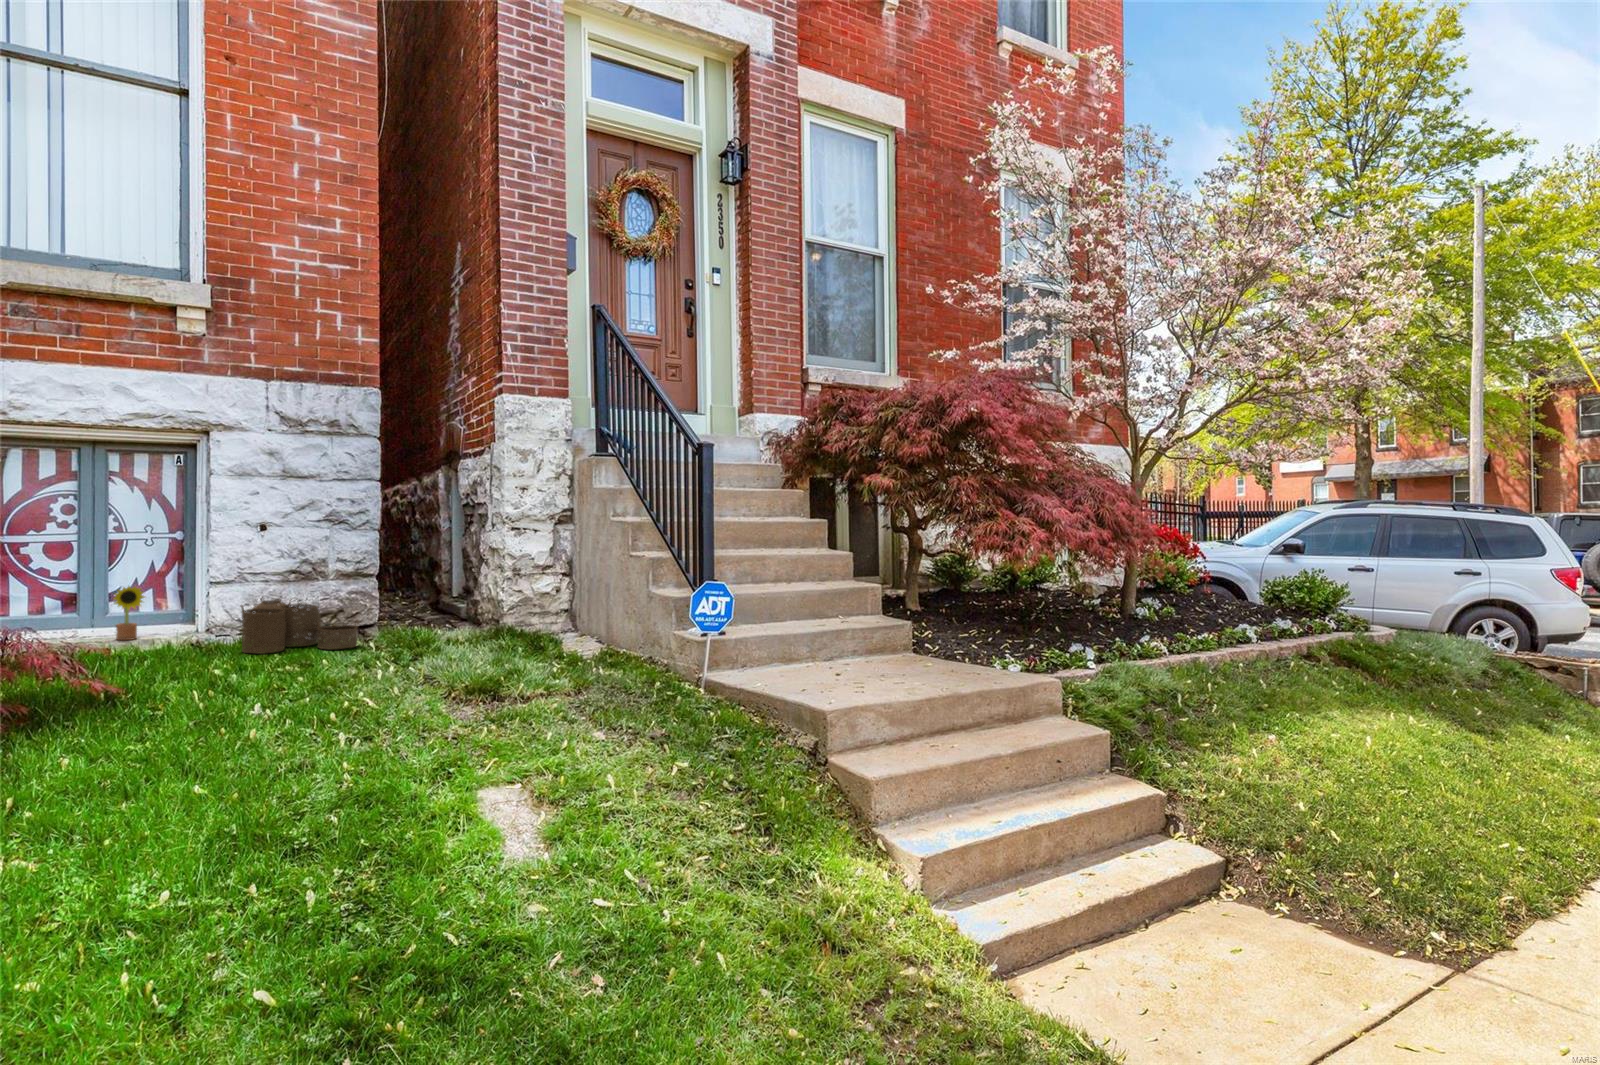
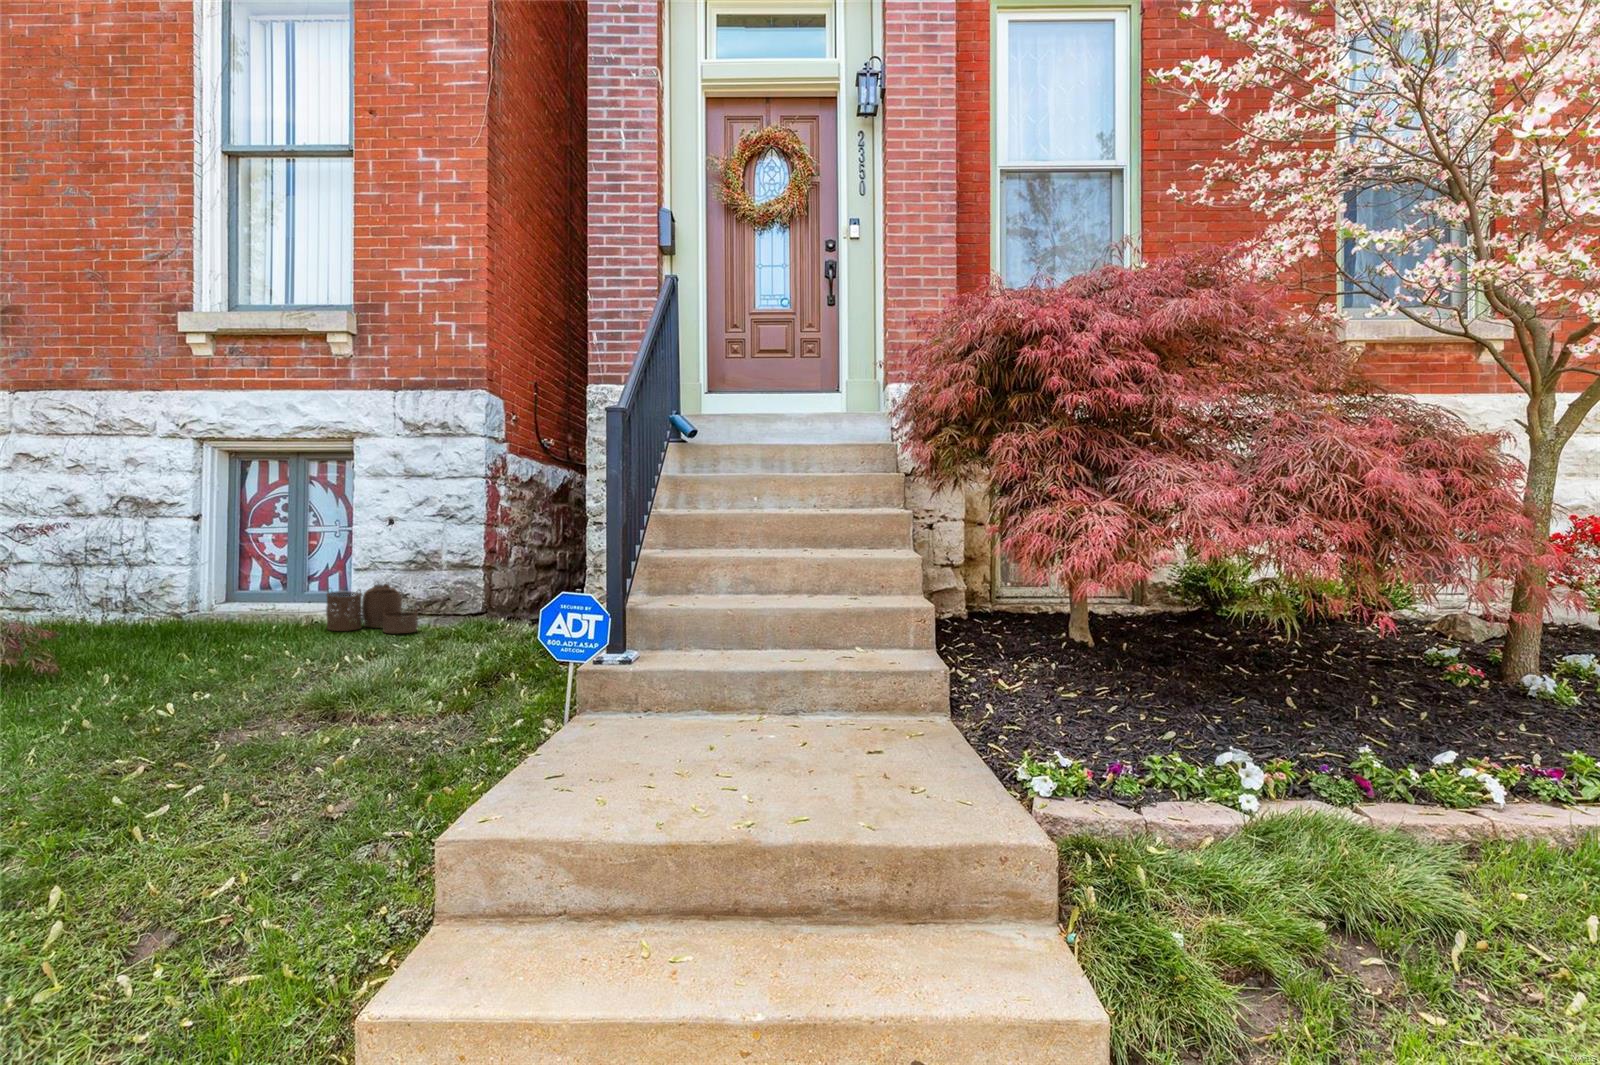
decorative plant: present [114,586,145,640] -> none [277,565,301,609]

